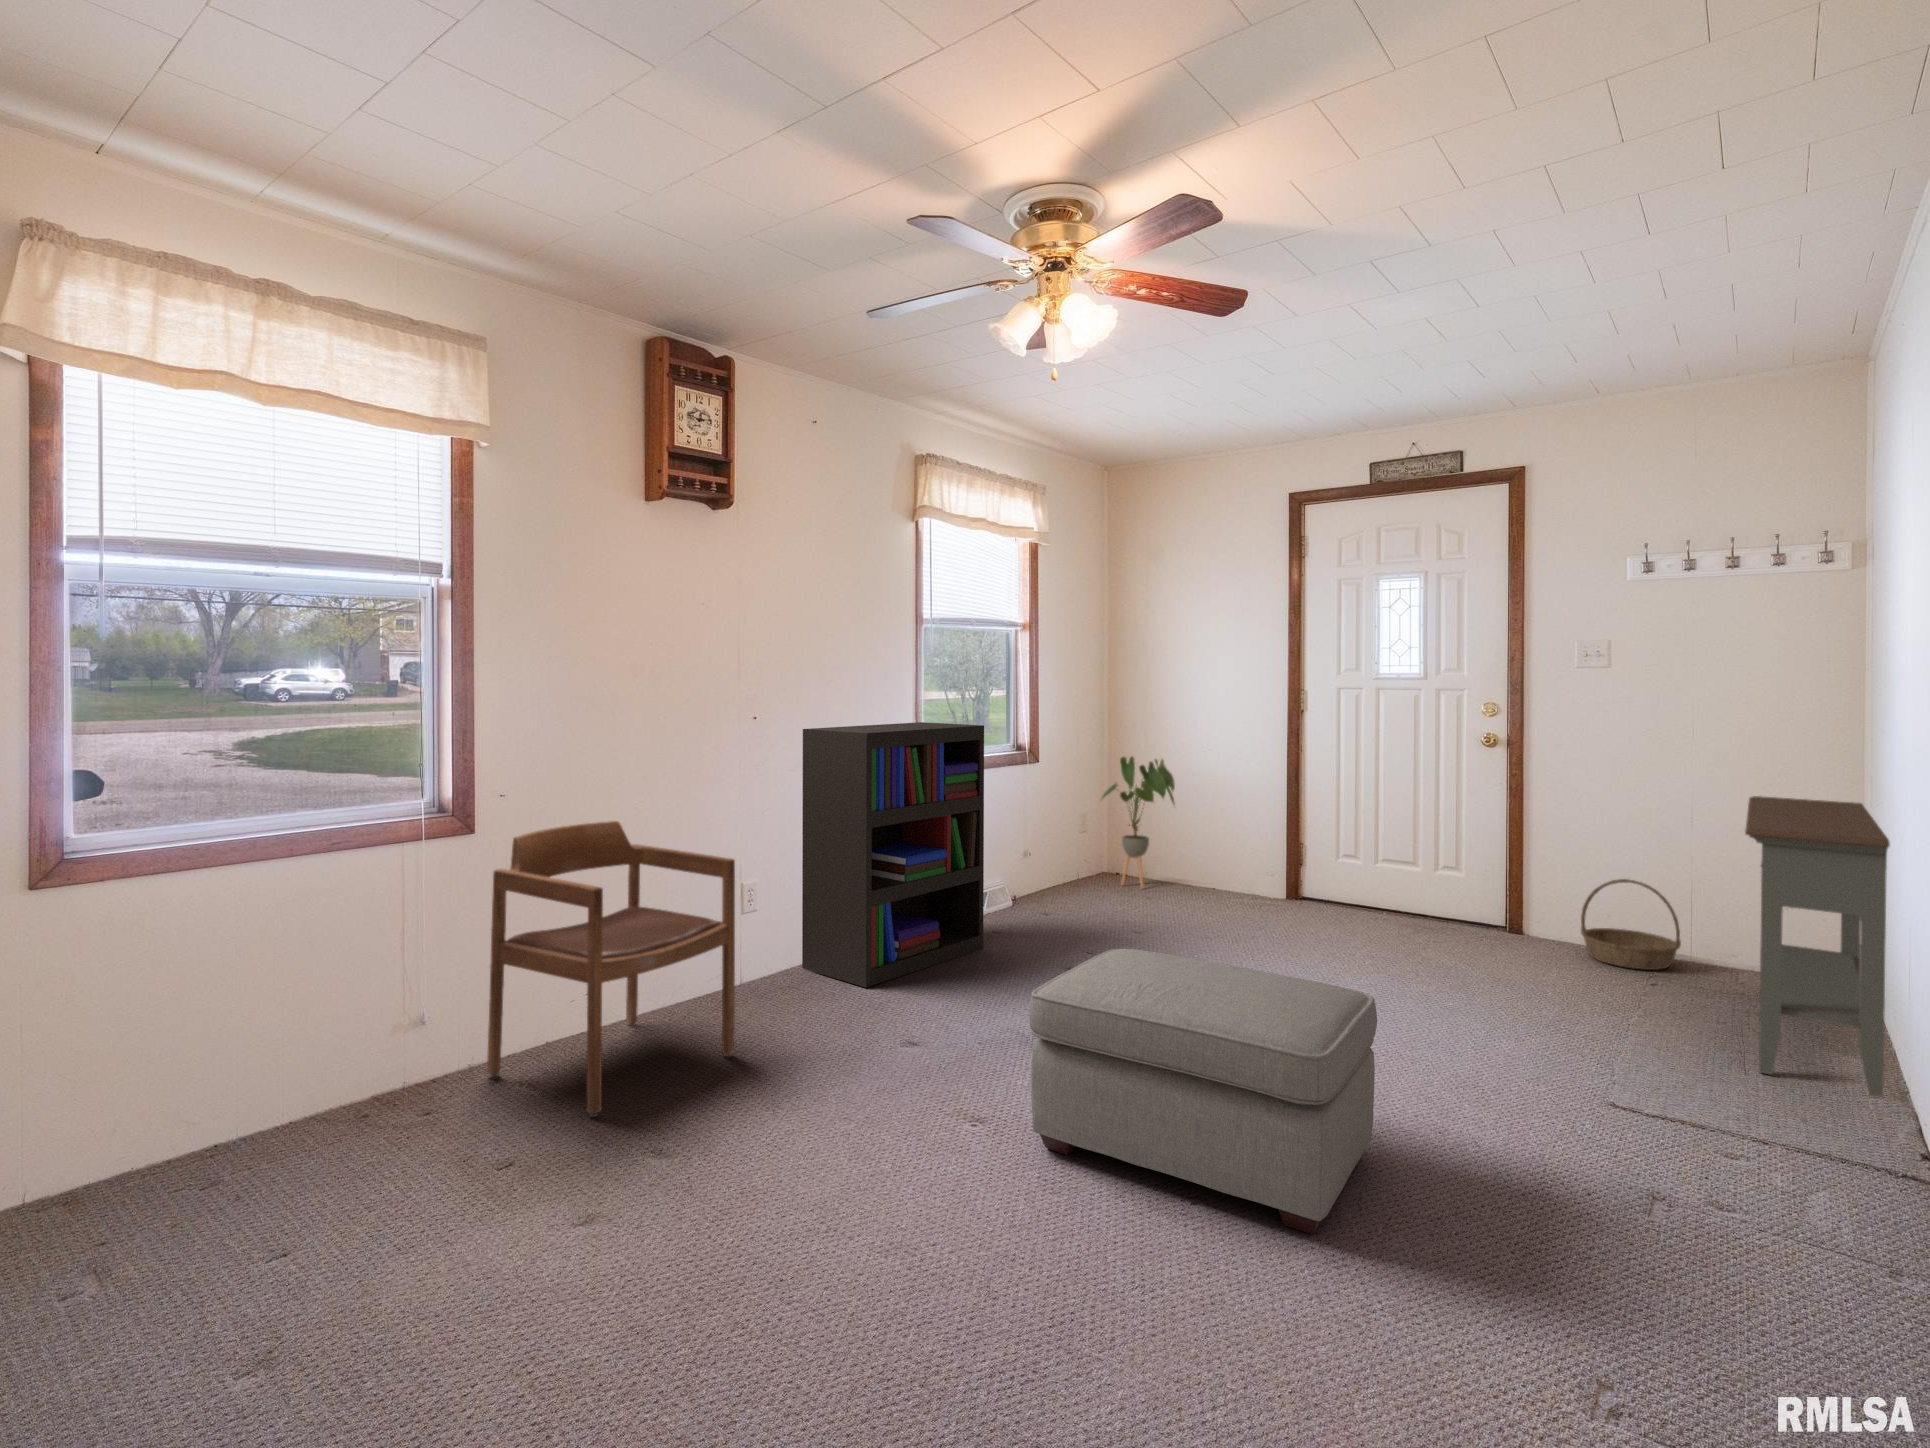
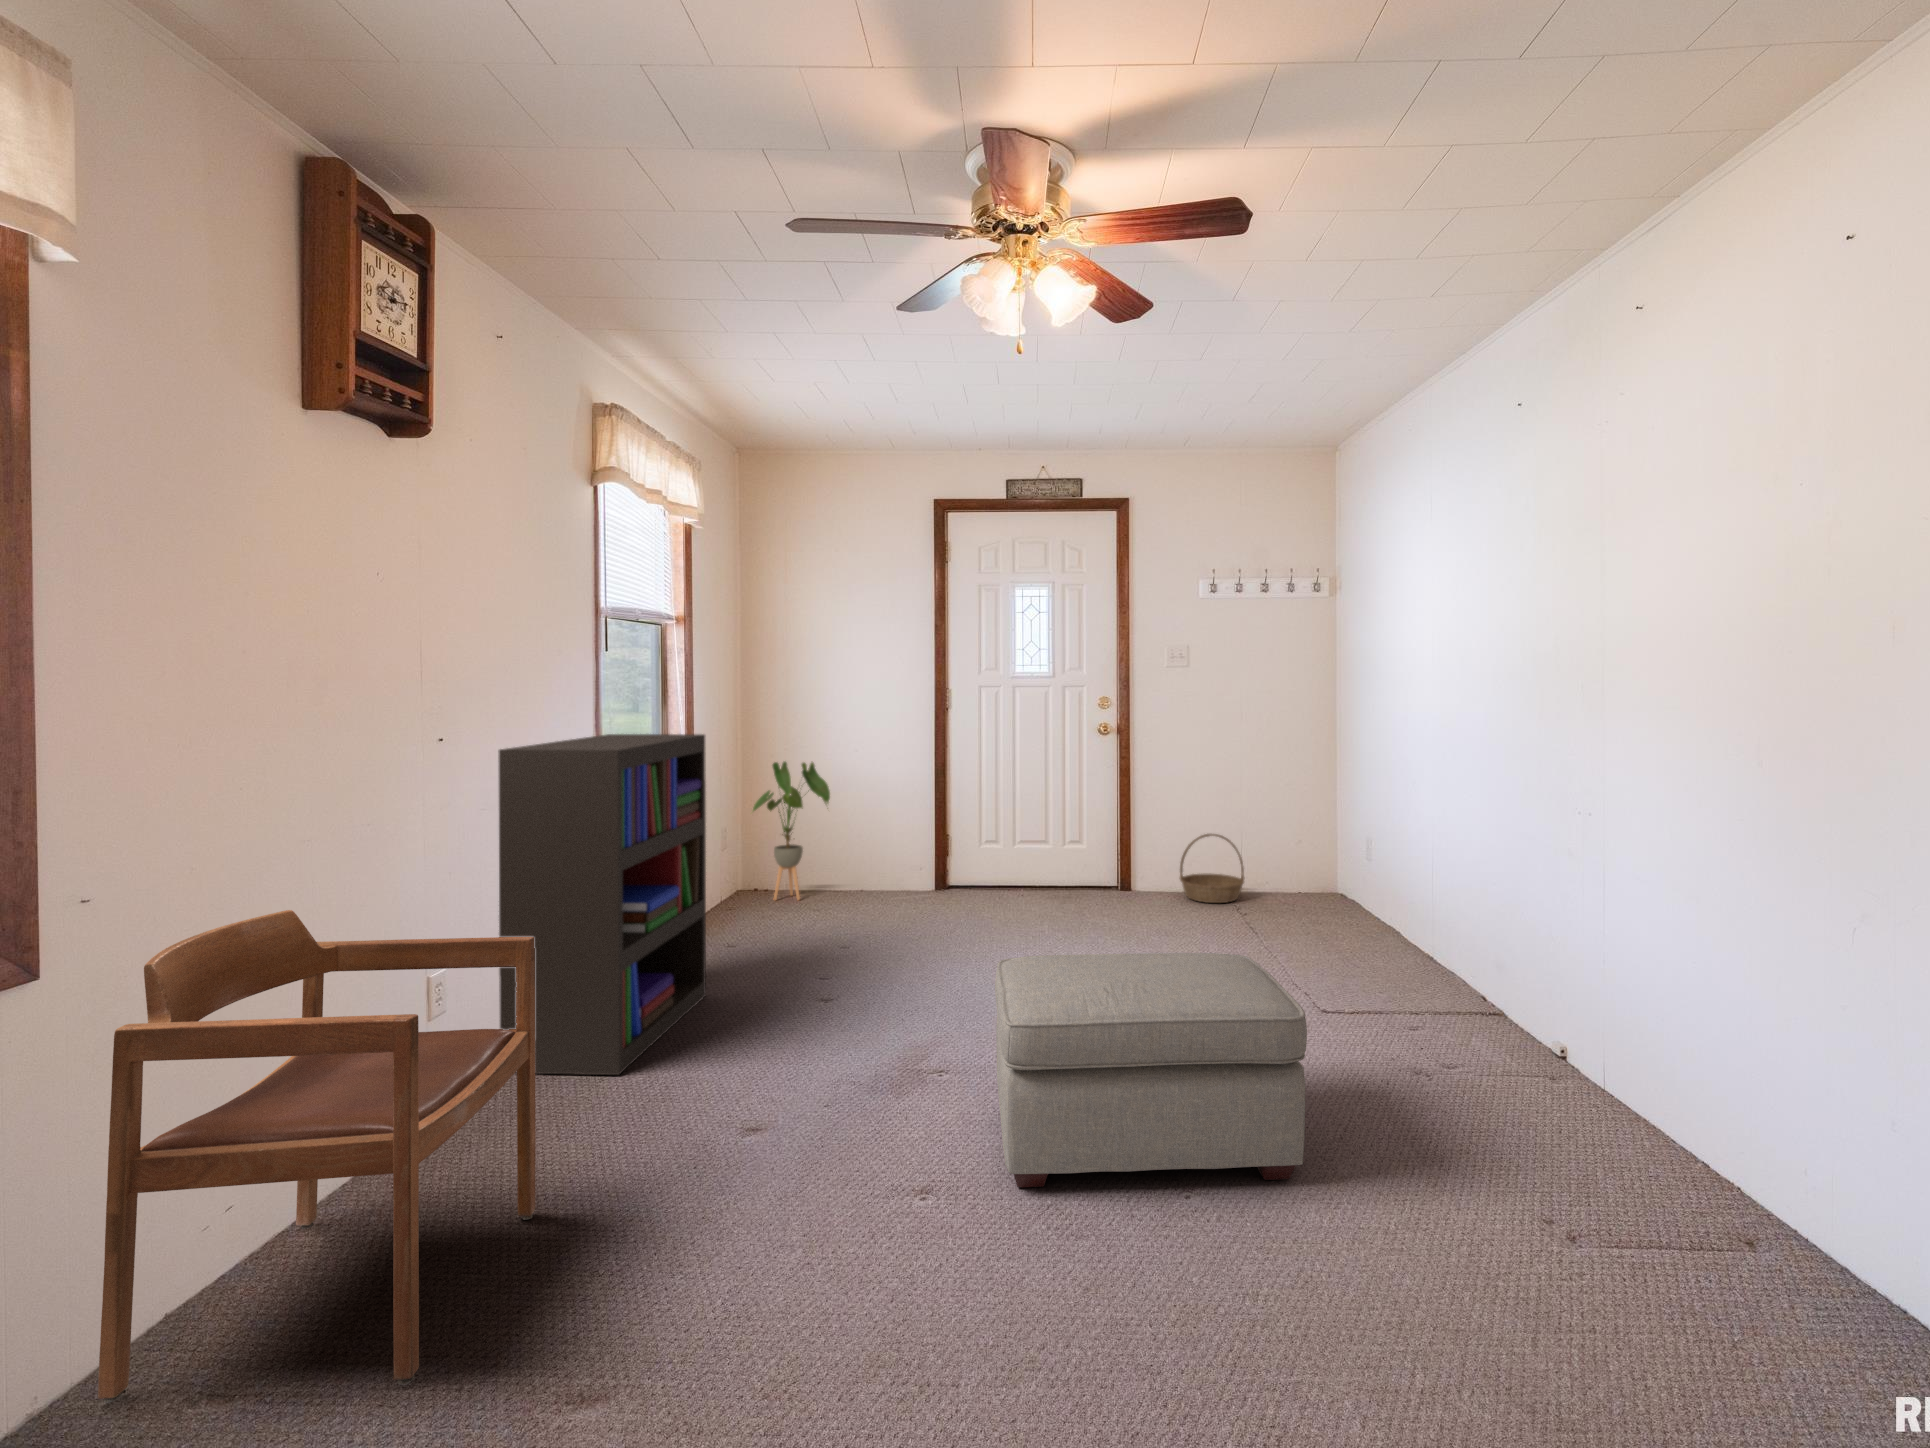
console table: present [1745,796,1890,1097] -> none [1289,761,1431,962]

